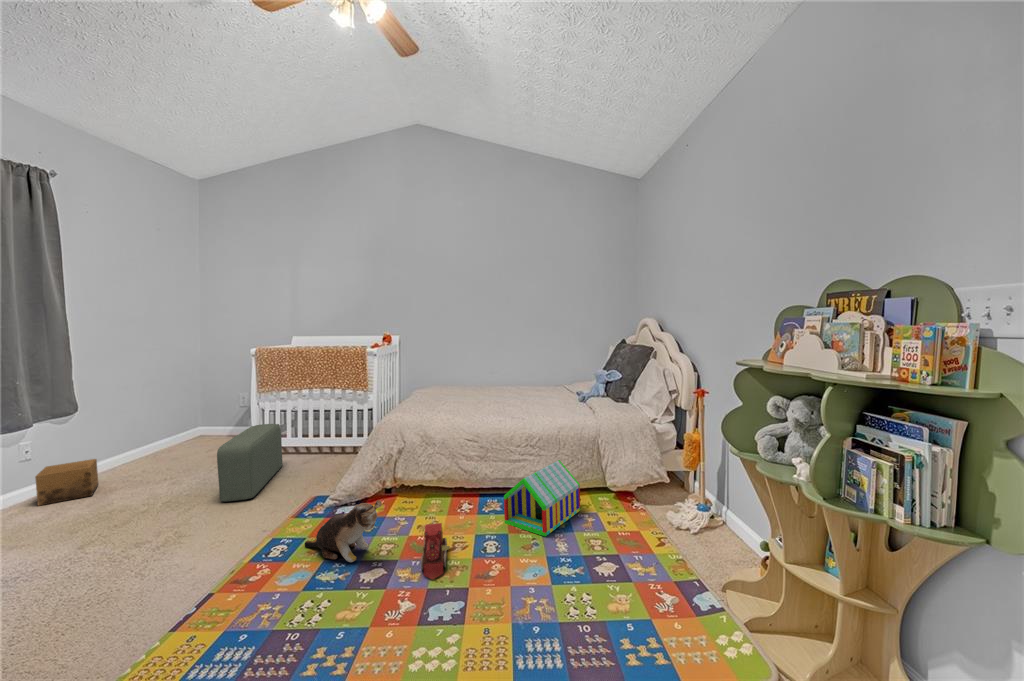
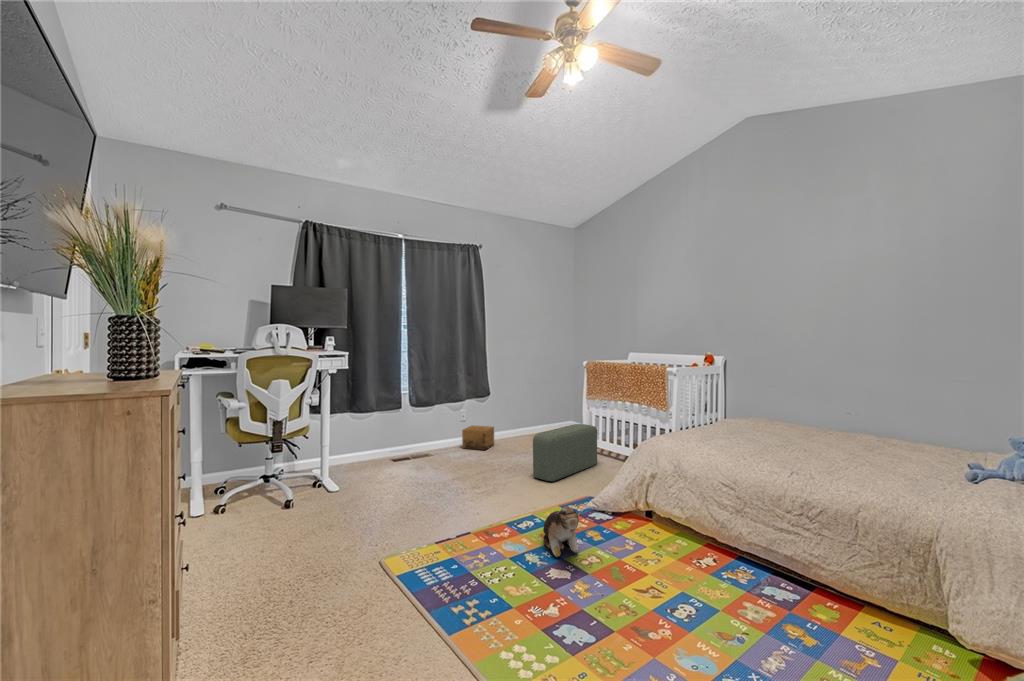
toy house: present [504,460,580,536] -> none [730,549,864,641]
toy train: present [416,523,449,579] -> none [590,552,641,605]

